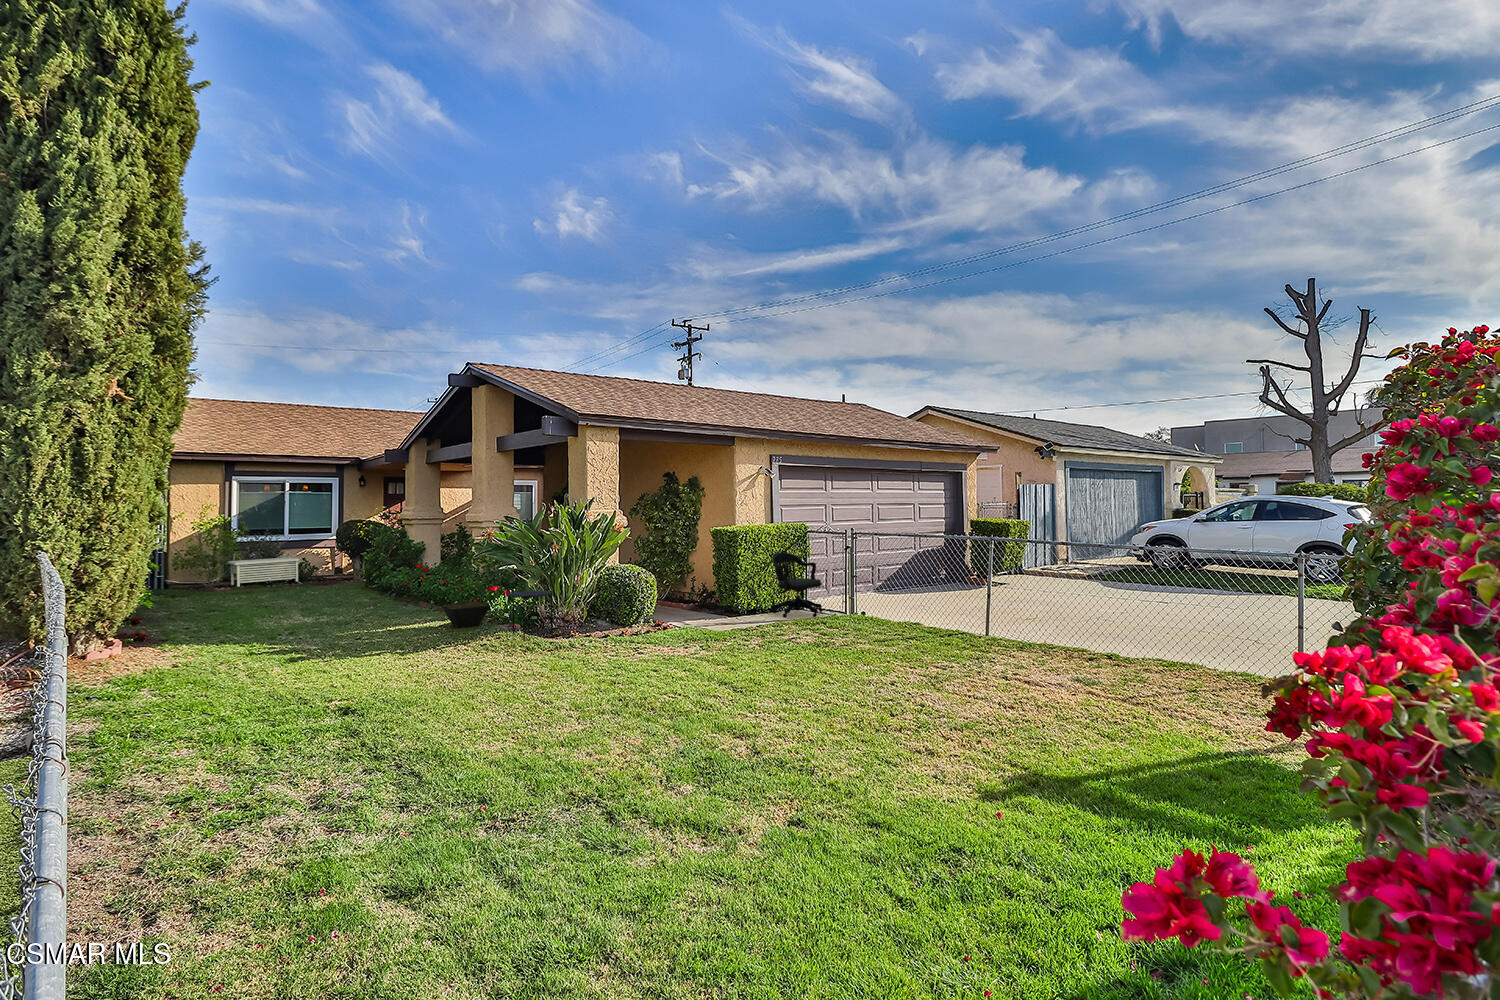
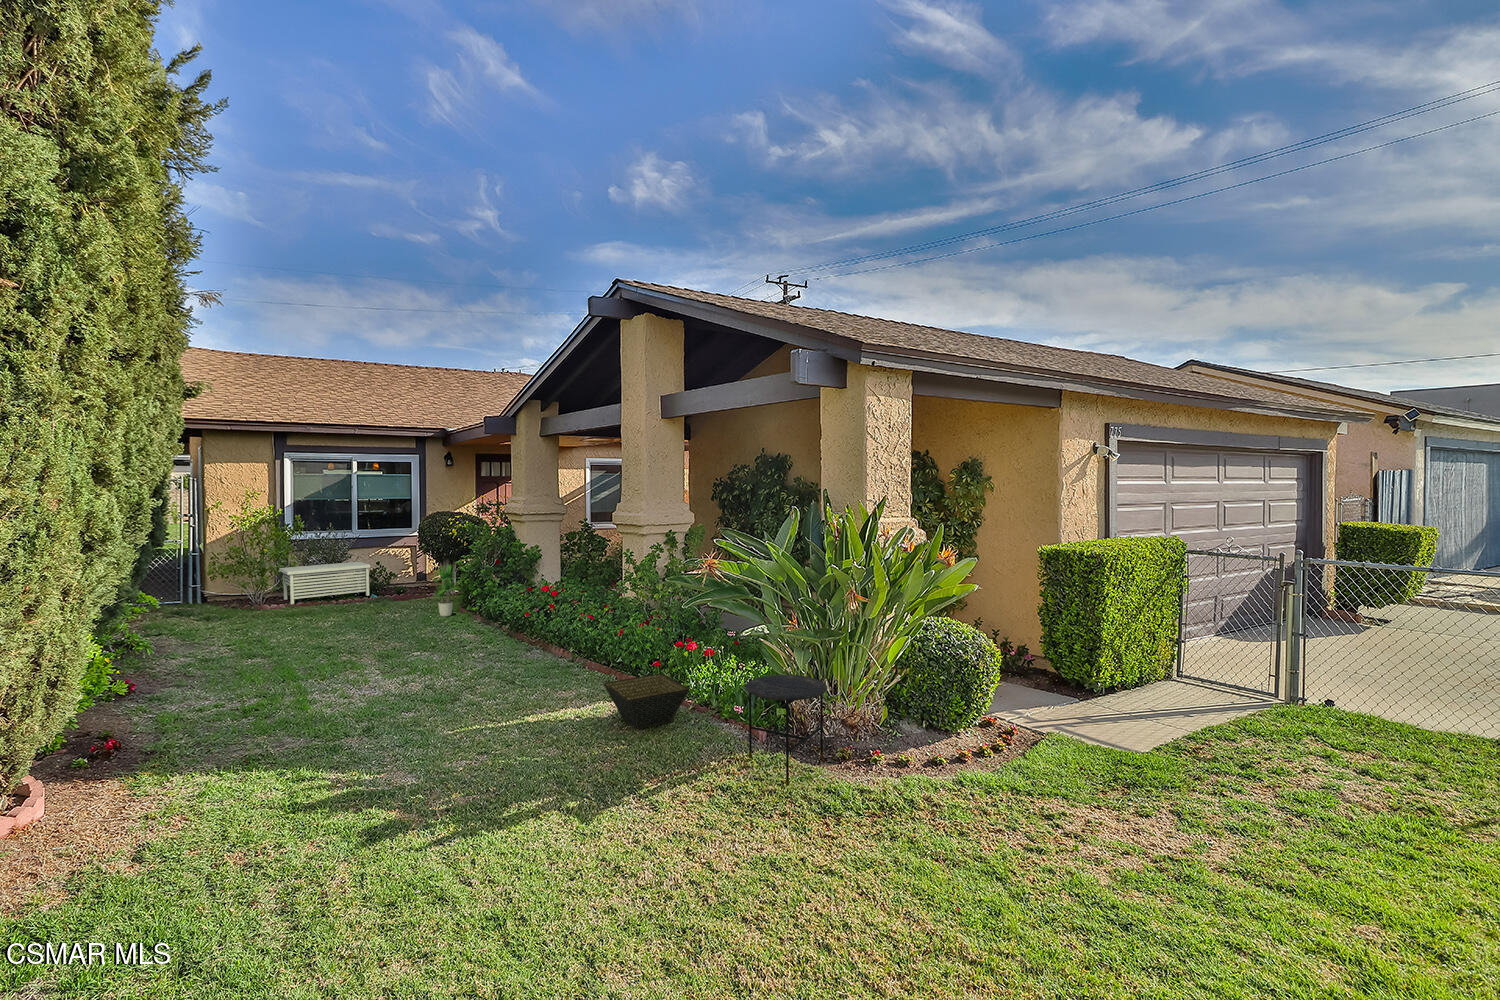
potted plant: none [343,553,369,590] -> present [435,565,456,617]
chair: present [772,553,822,617] -> none [1159,593,1268,718]

